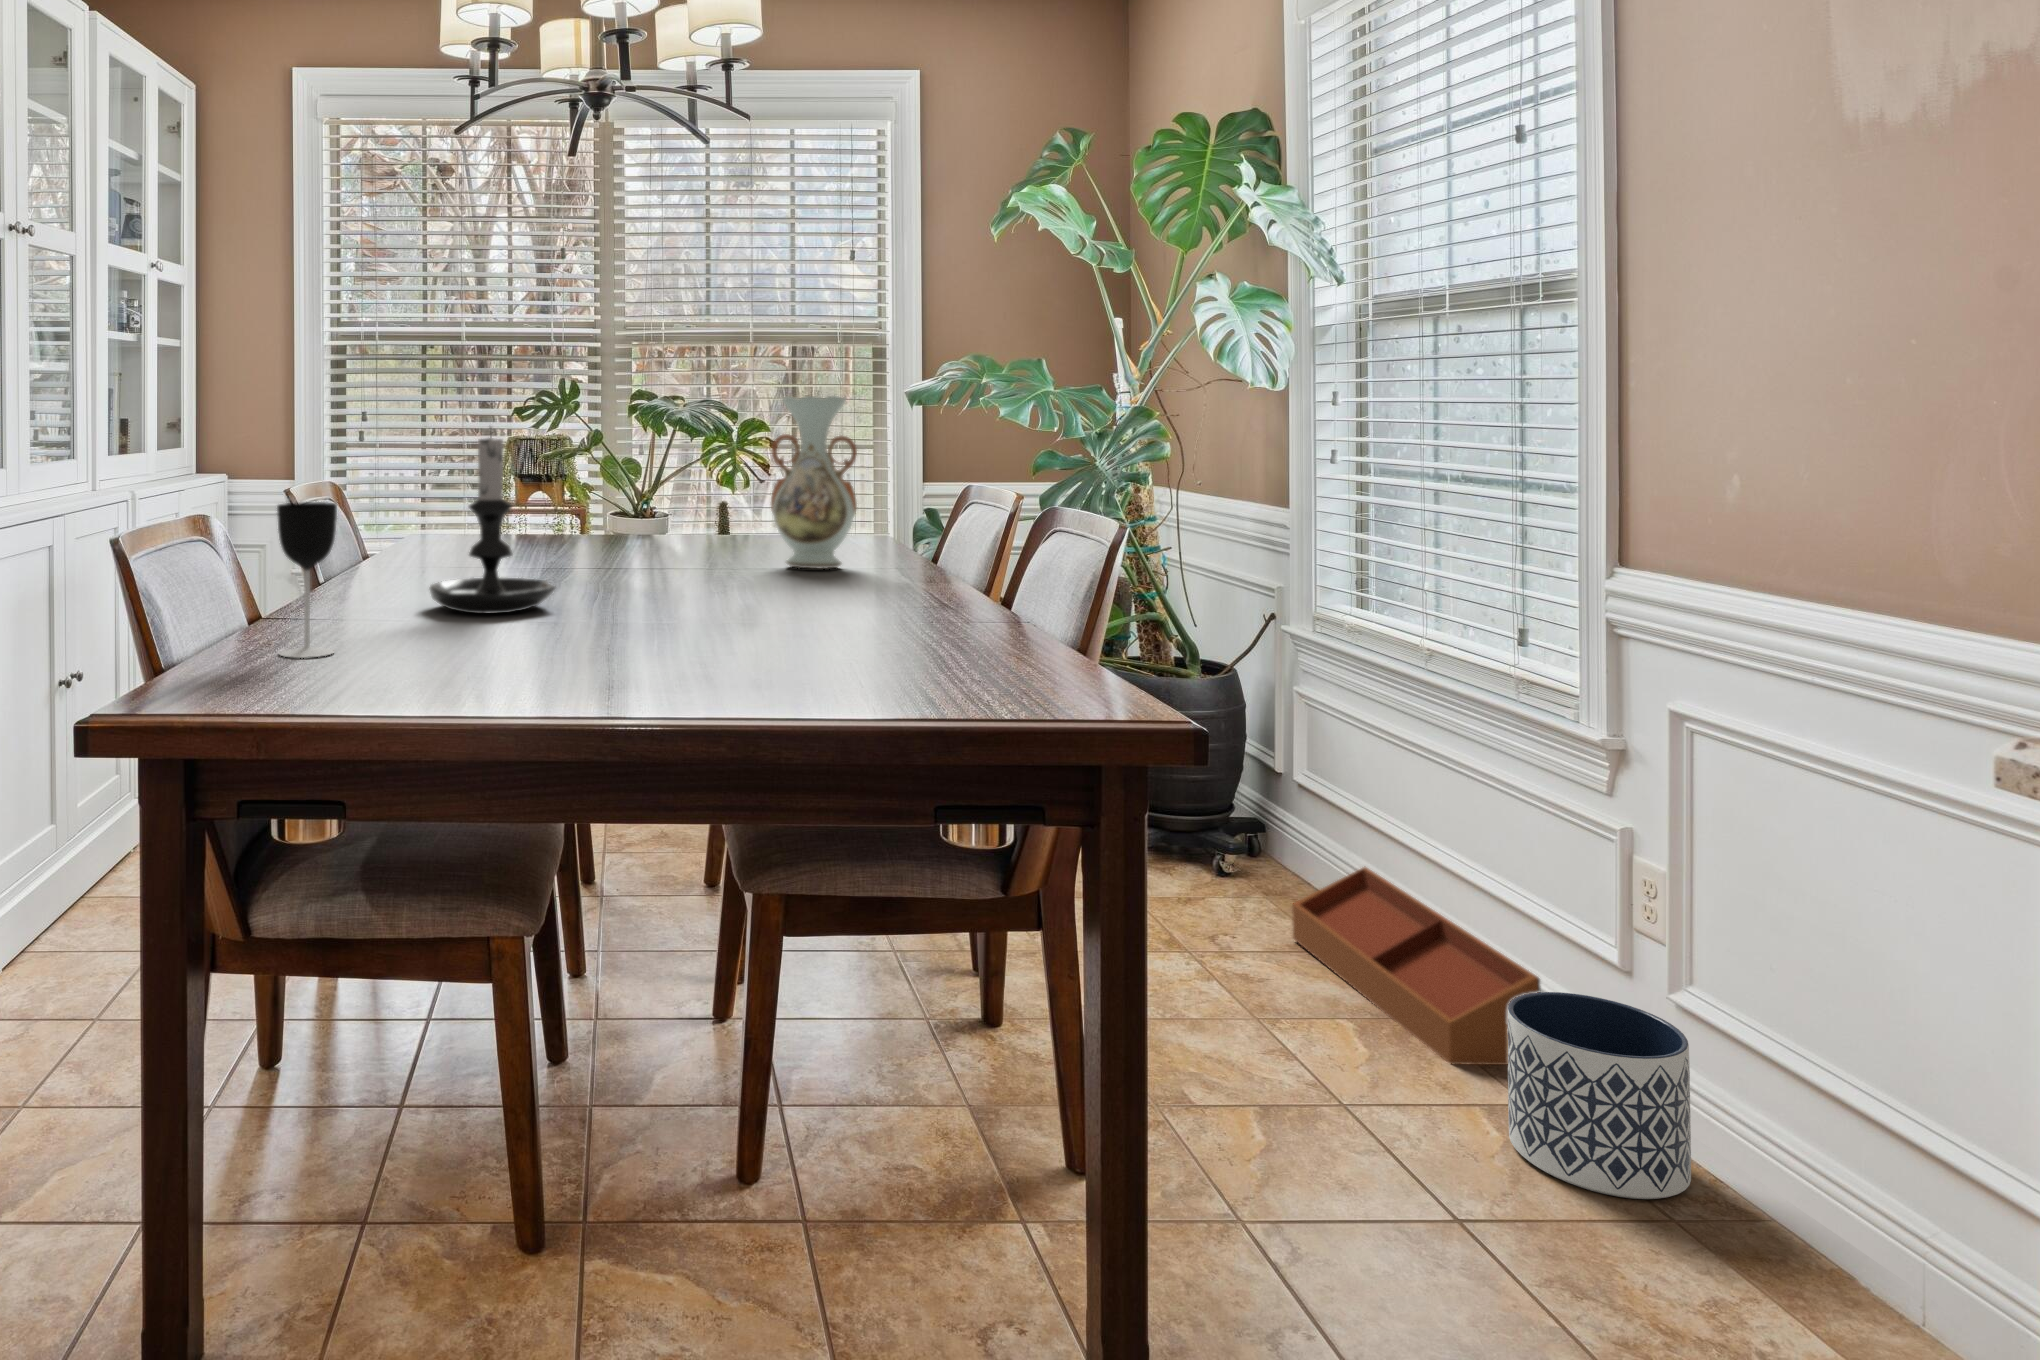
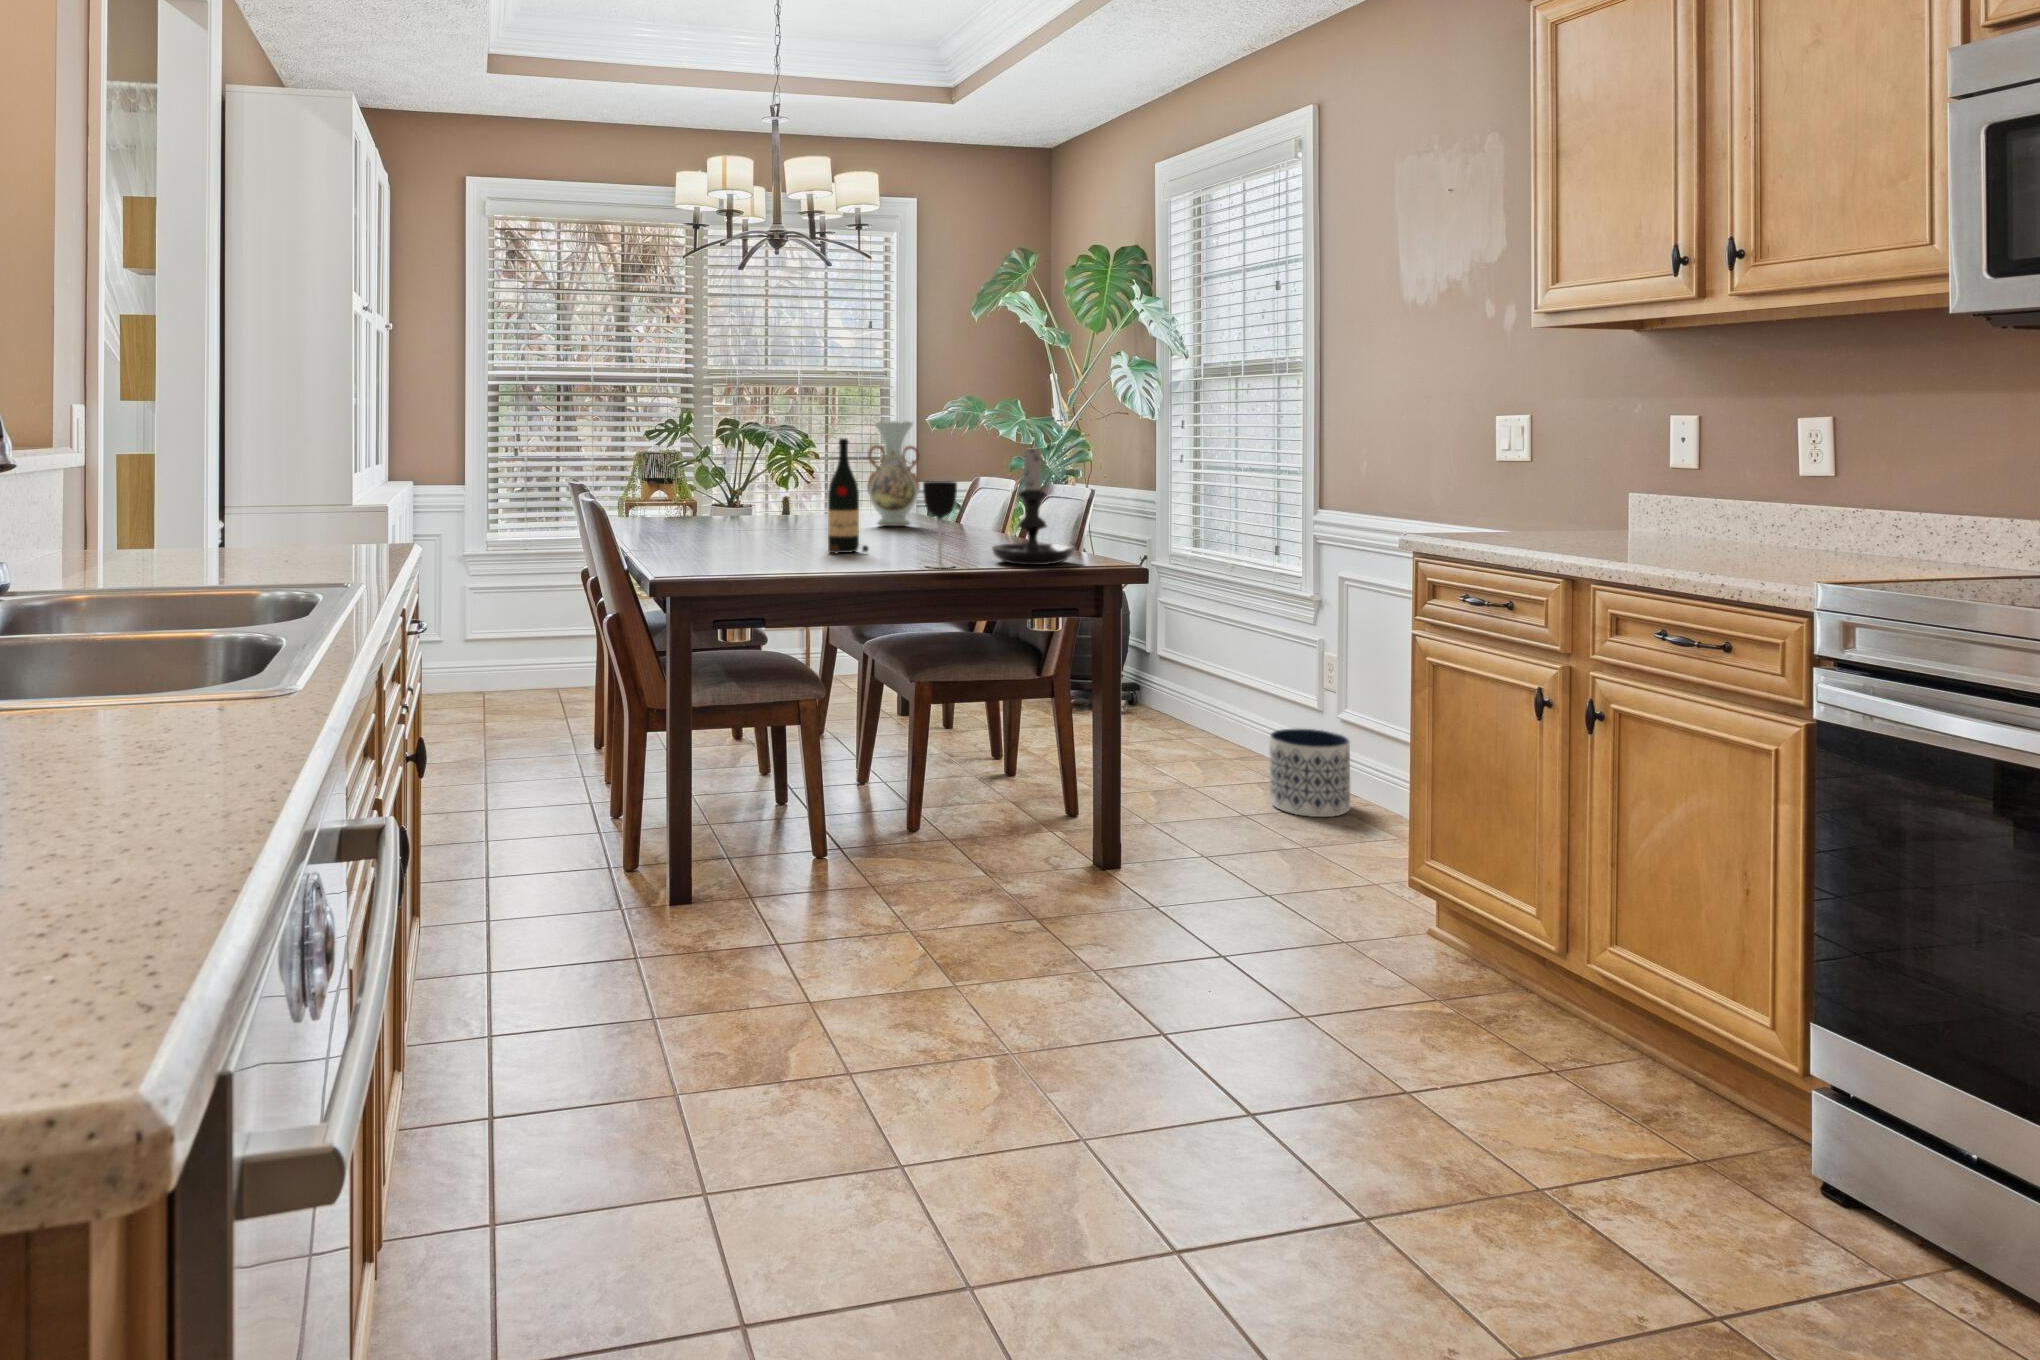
wine bottle: none [604,429,680,641] -> present [828,438,868,553]
candle holder: present [430,437,555,614] -> present [992,448,1076,565]
wine glass: present [277,502,337,658] -> present [923,481,957,568]
storage bin: present [1292,867,1541,1065] -> none [1159,695,1286,782]

